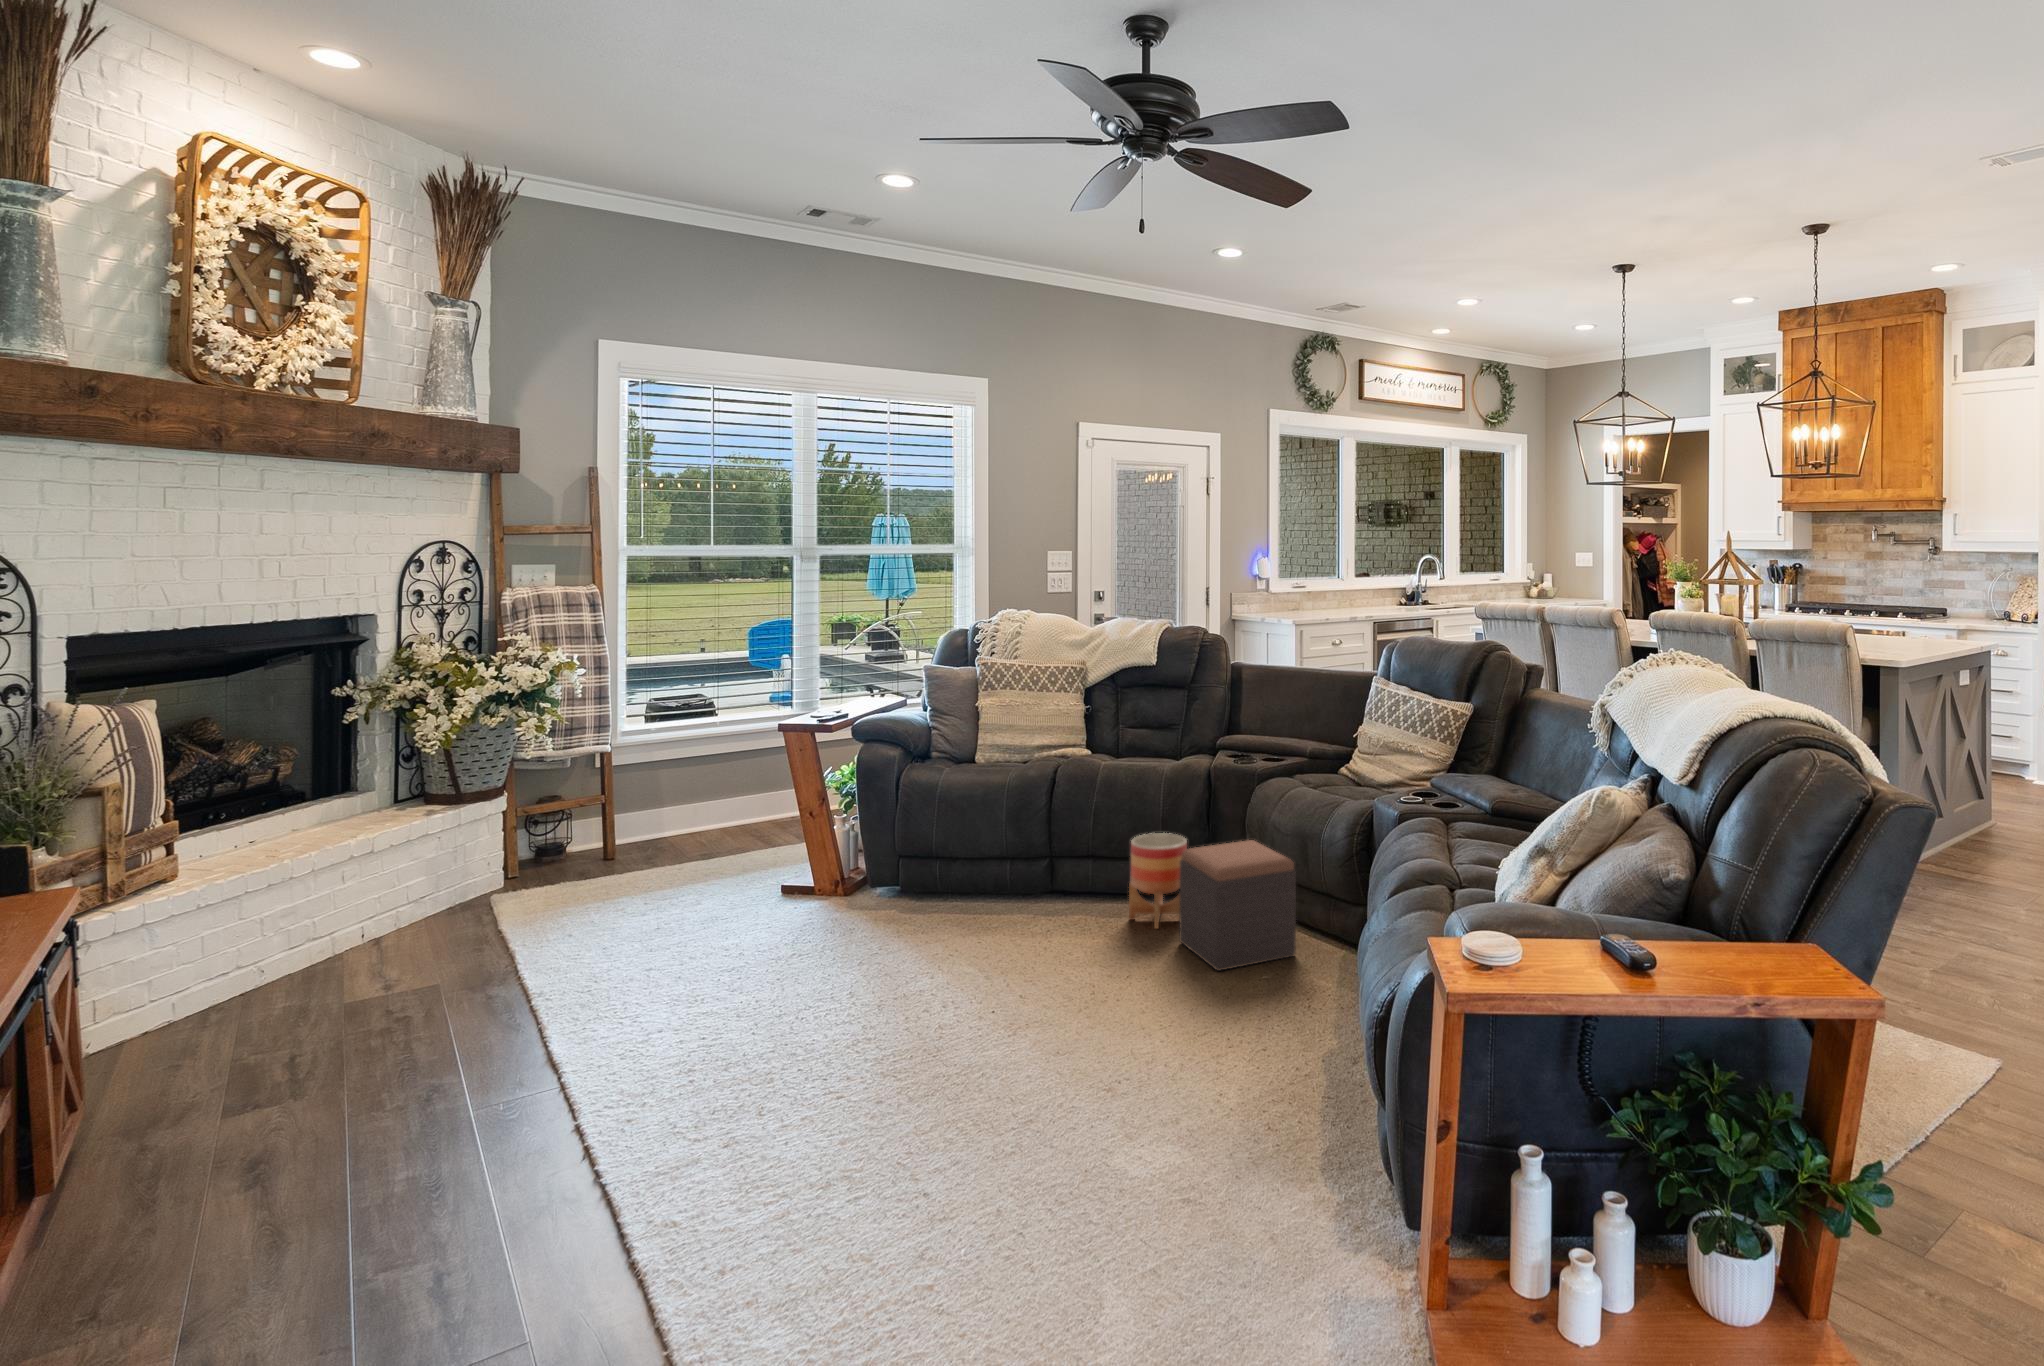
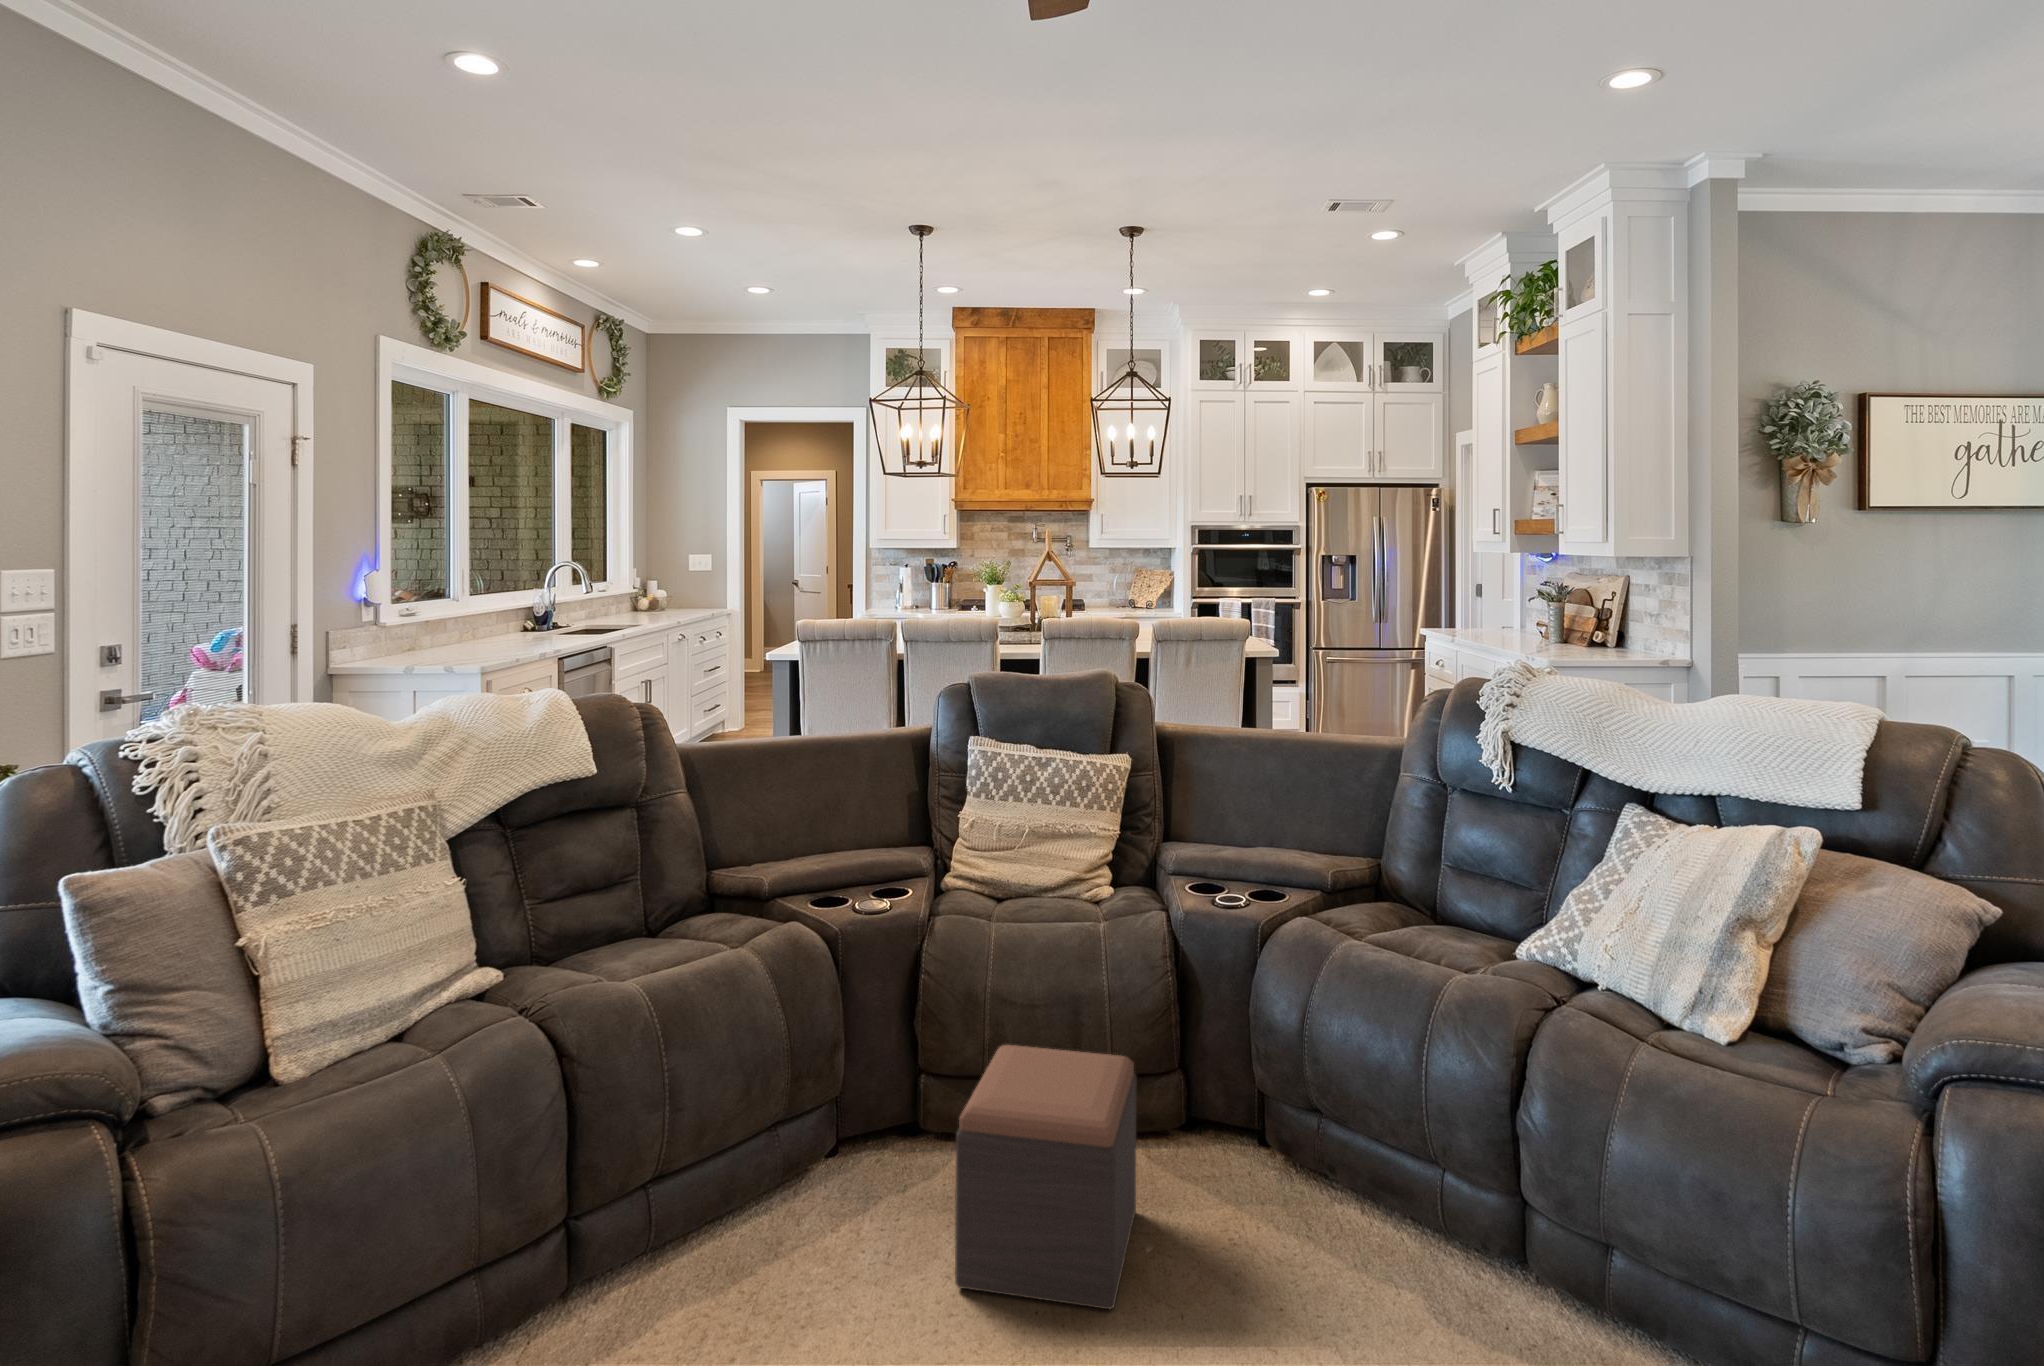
planter: present [1129,833,1187,929] -> none [777,1083,888,1291]

